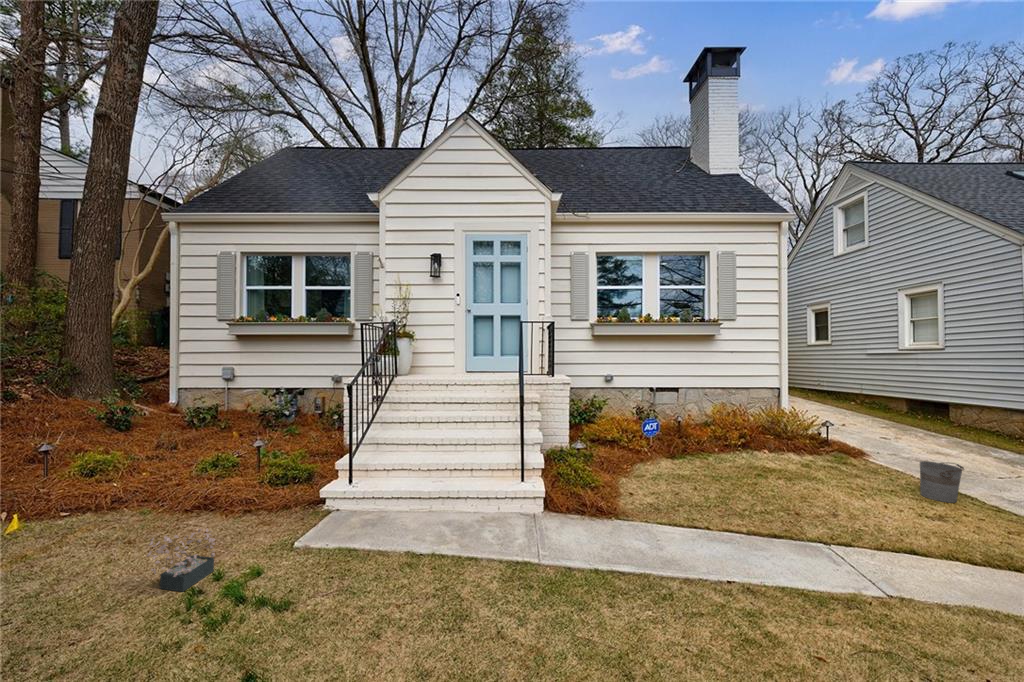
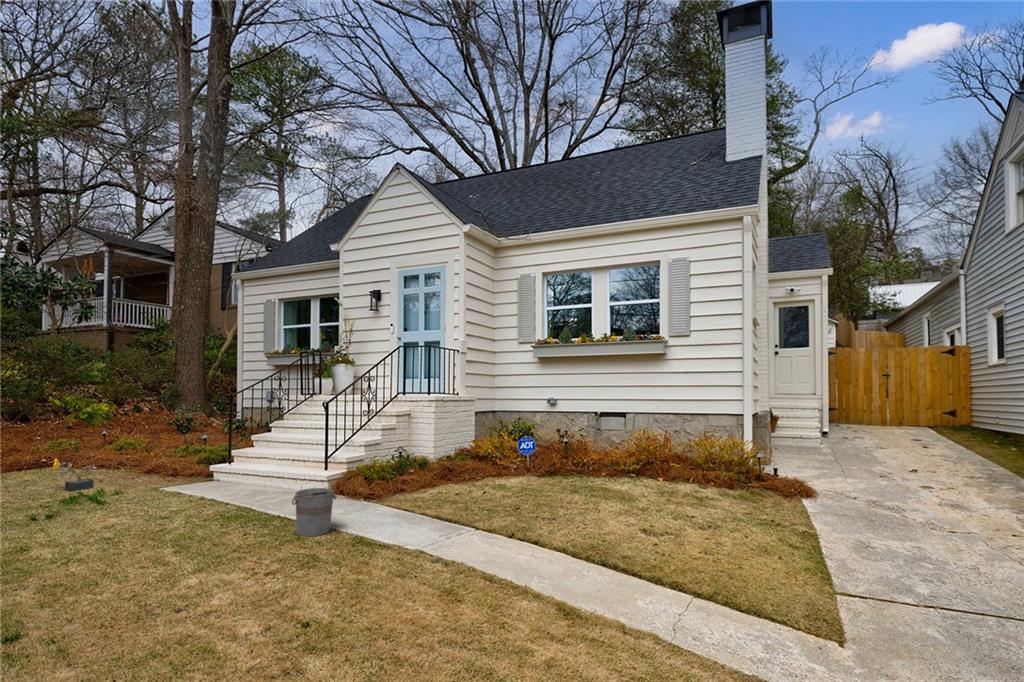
bucket: present [920,461,964,503] -> present [292,488,337,536]

